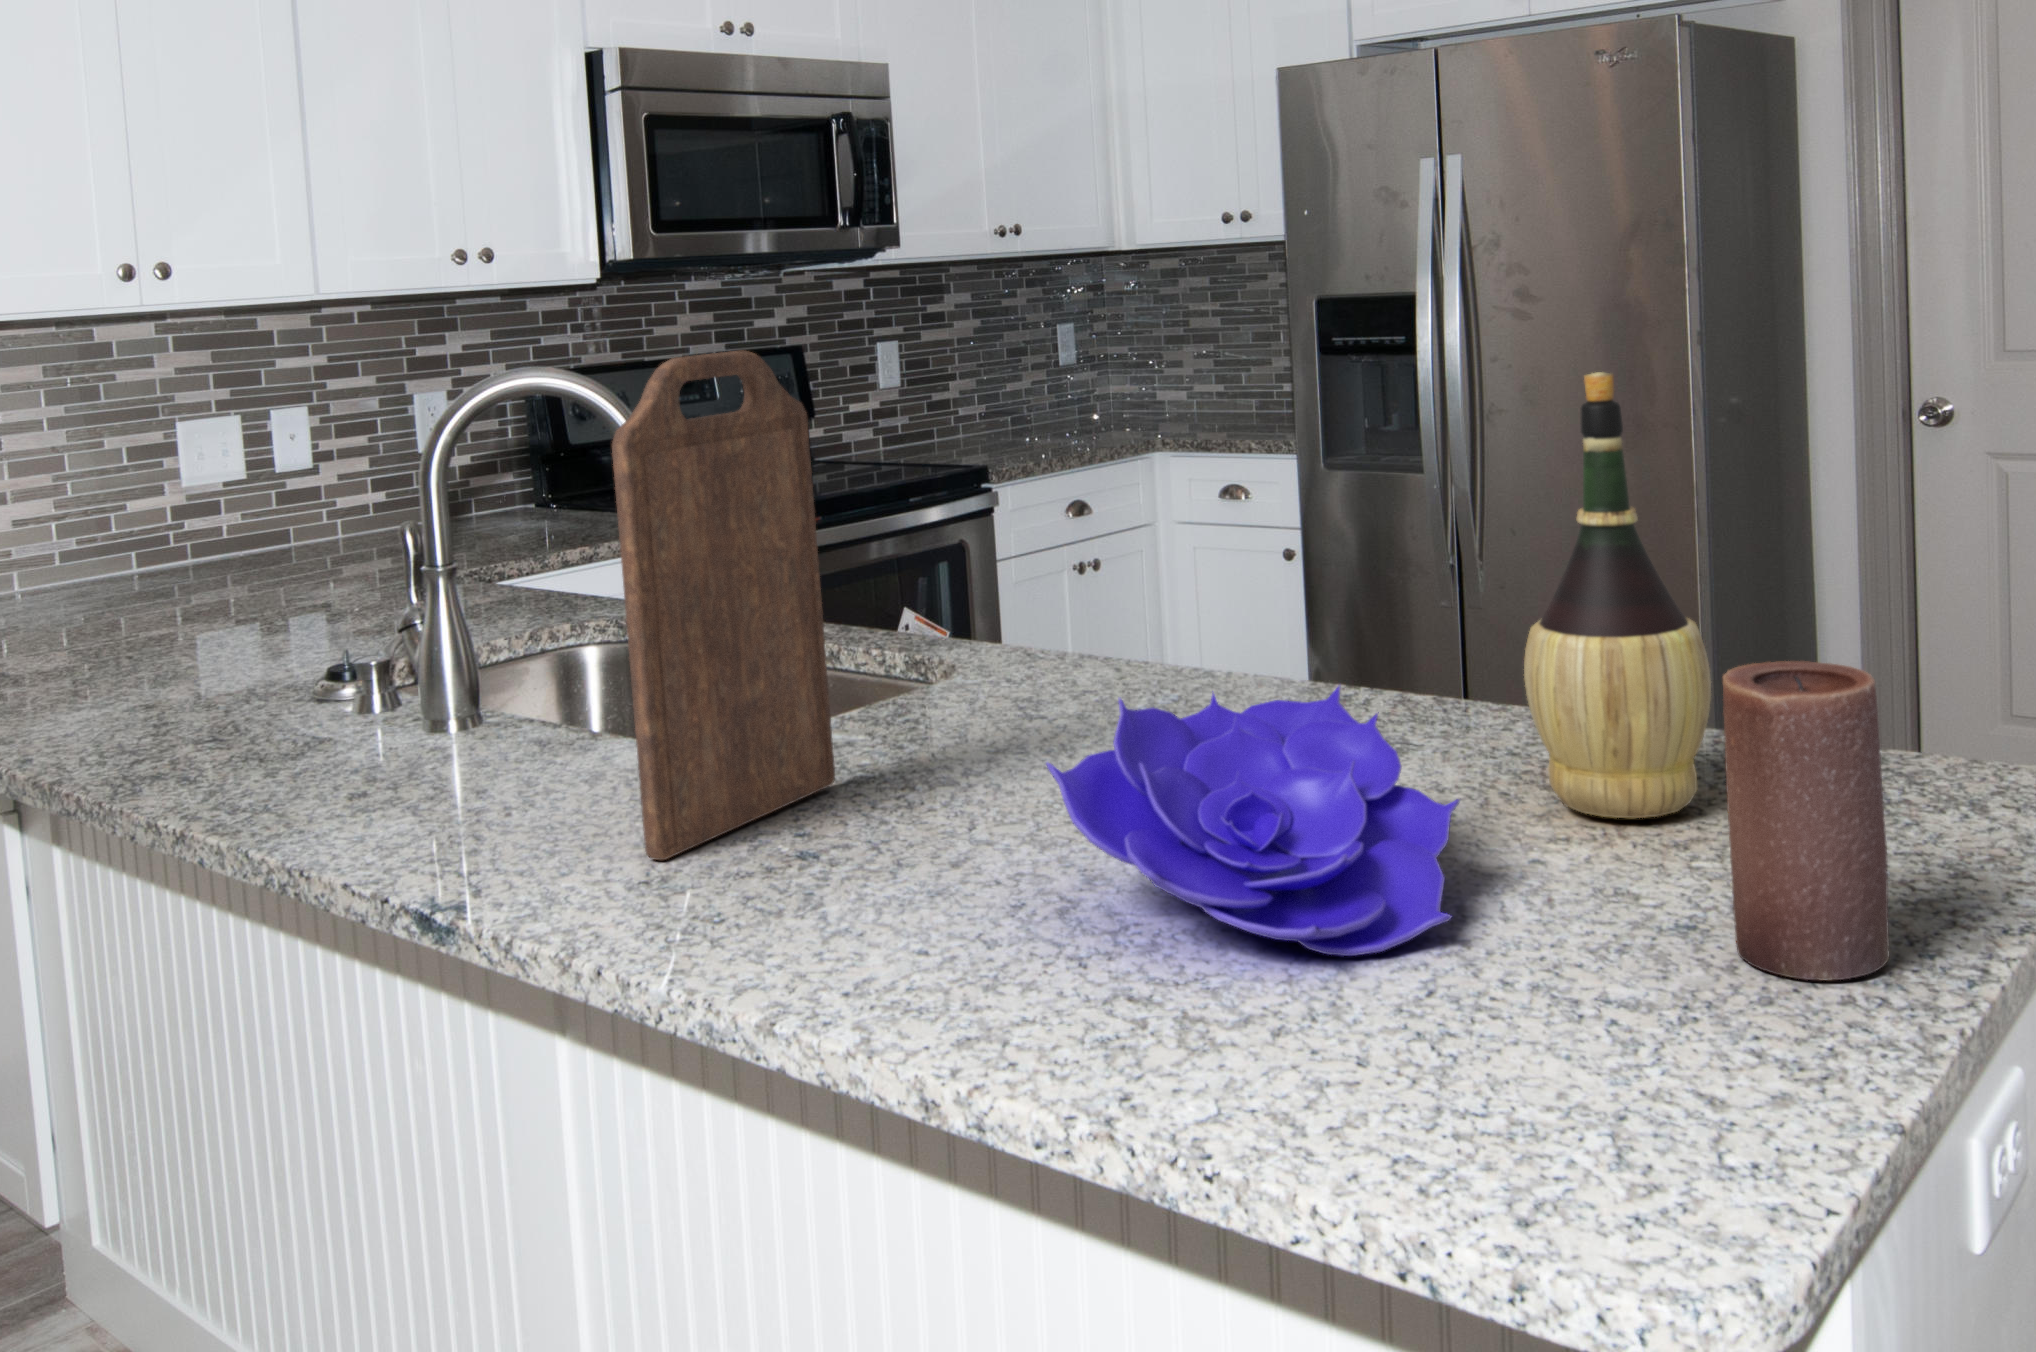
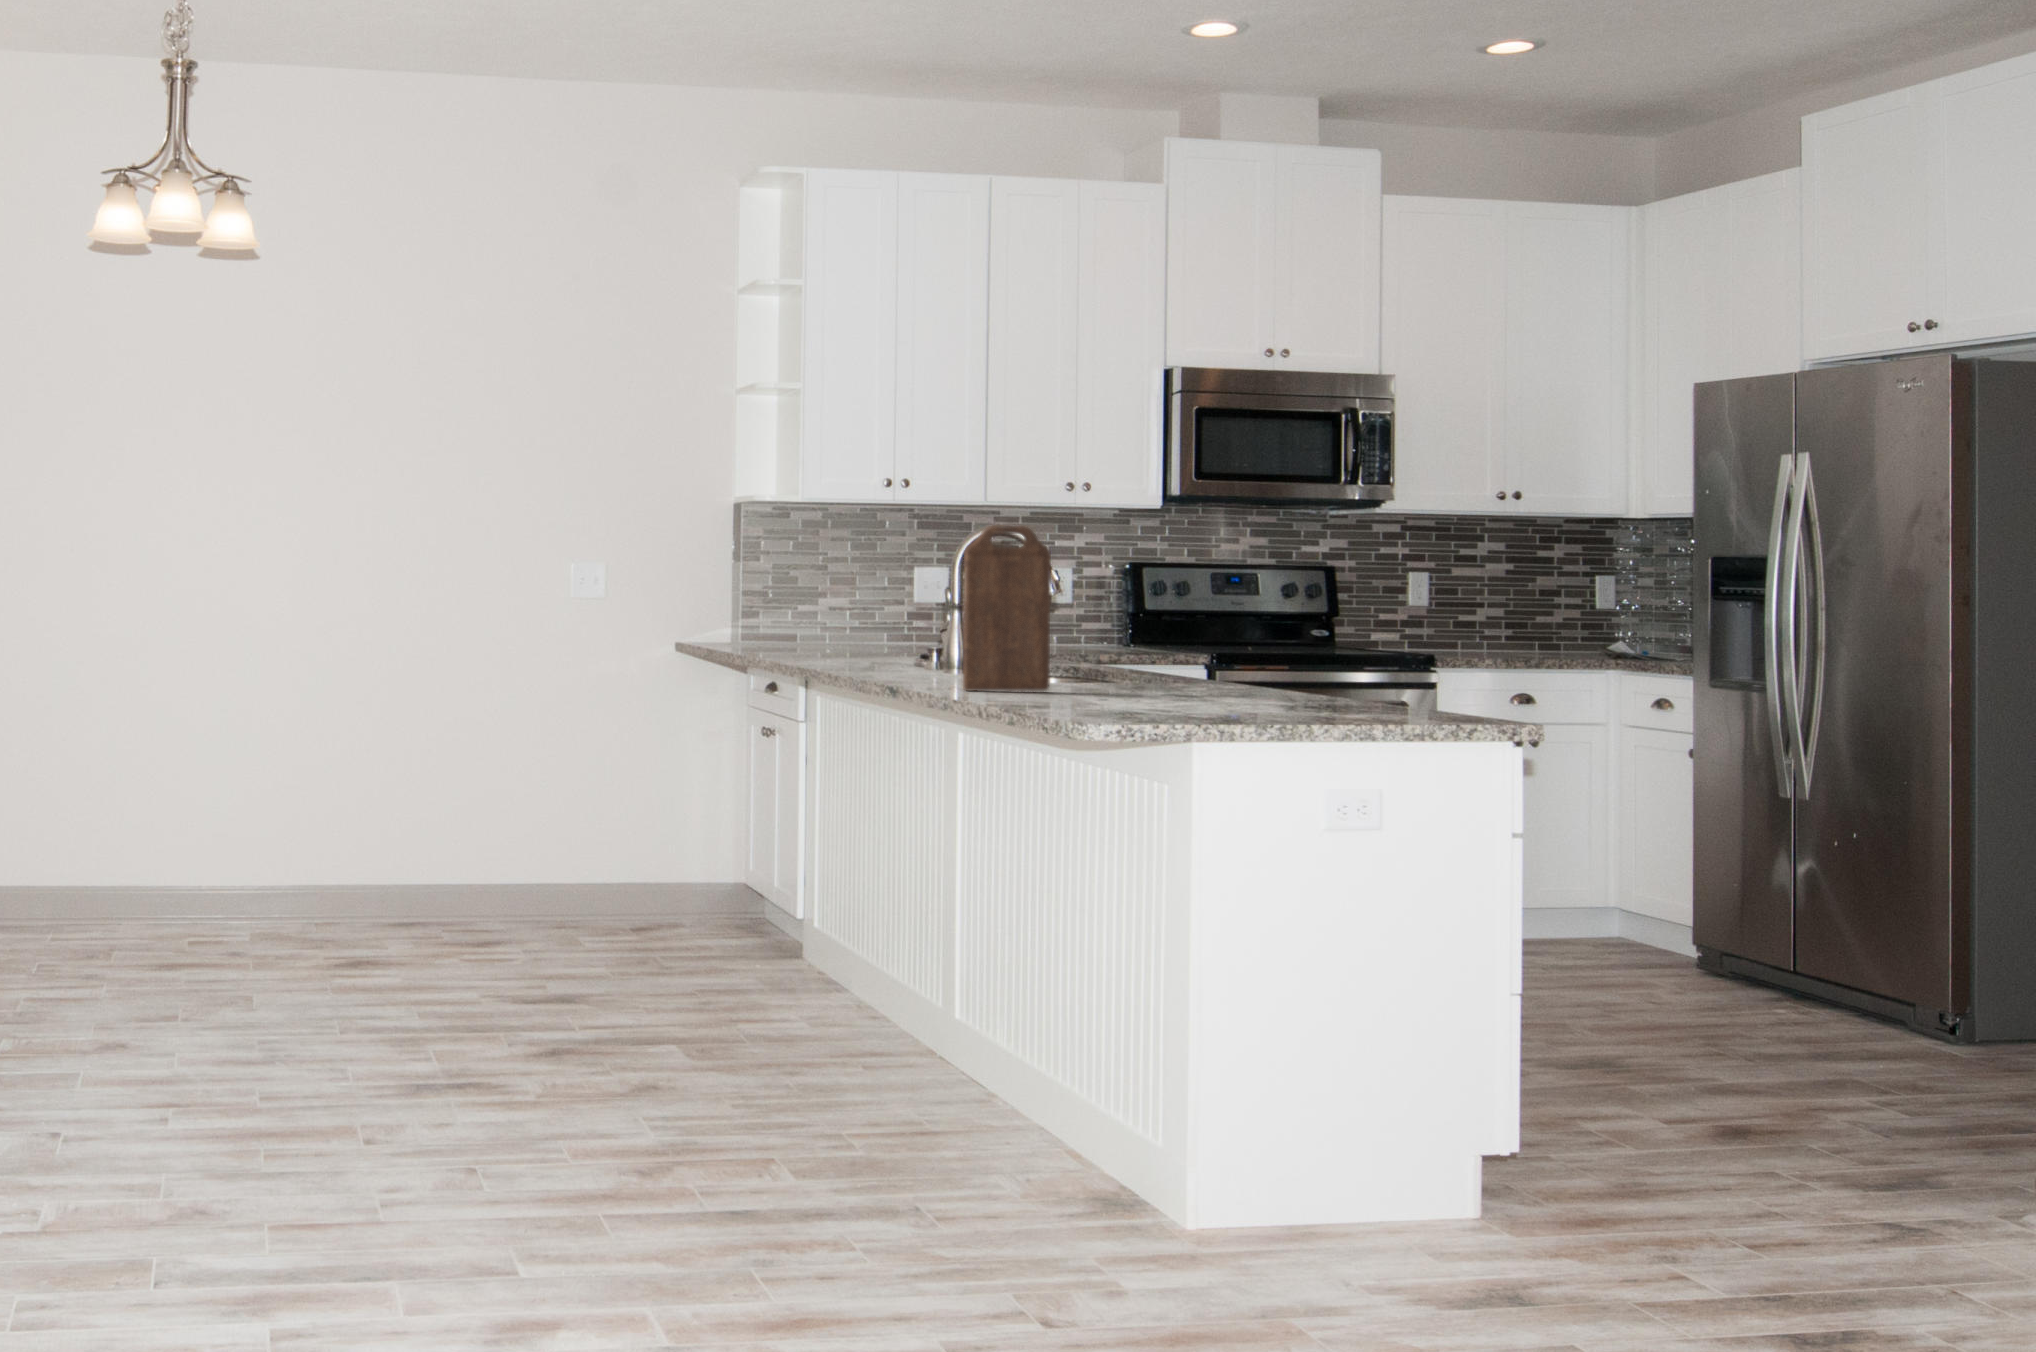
wine bottle: present [1524,372,1711,818] -> none [1248,555,1316,715]
candle: present [1723,661,1890,980] -> none [1204,635,1250,721]
decorative bowl: present [1046,686,1460,956] -> none [1056,642,1176,710]

